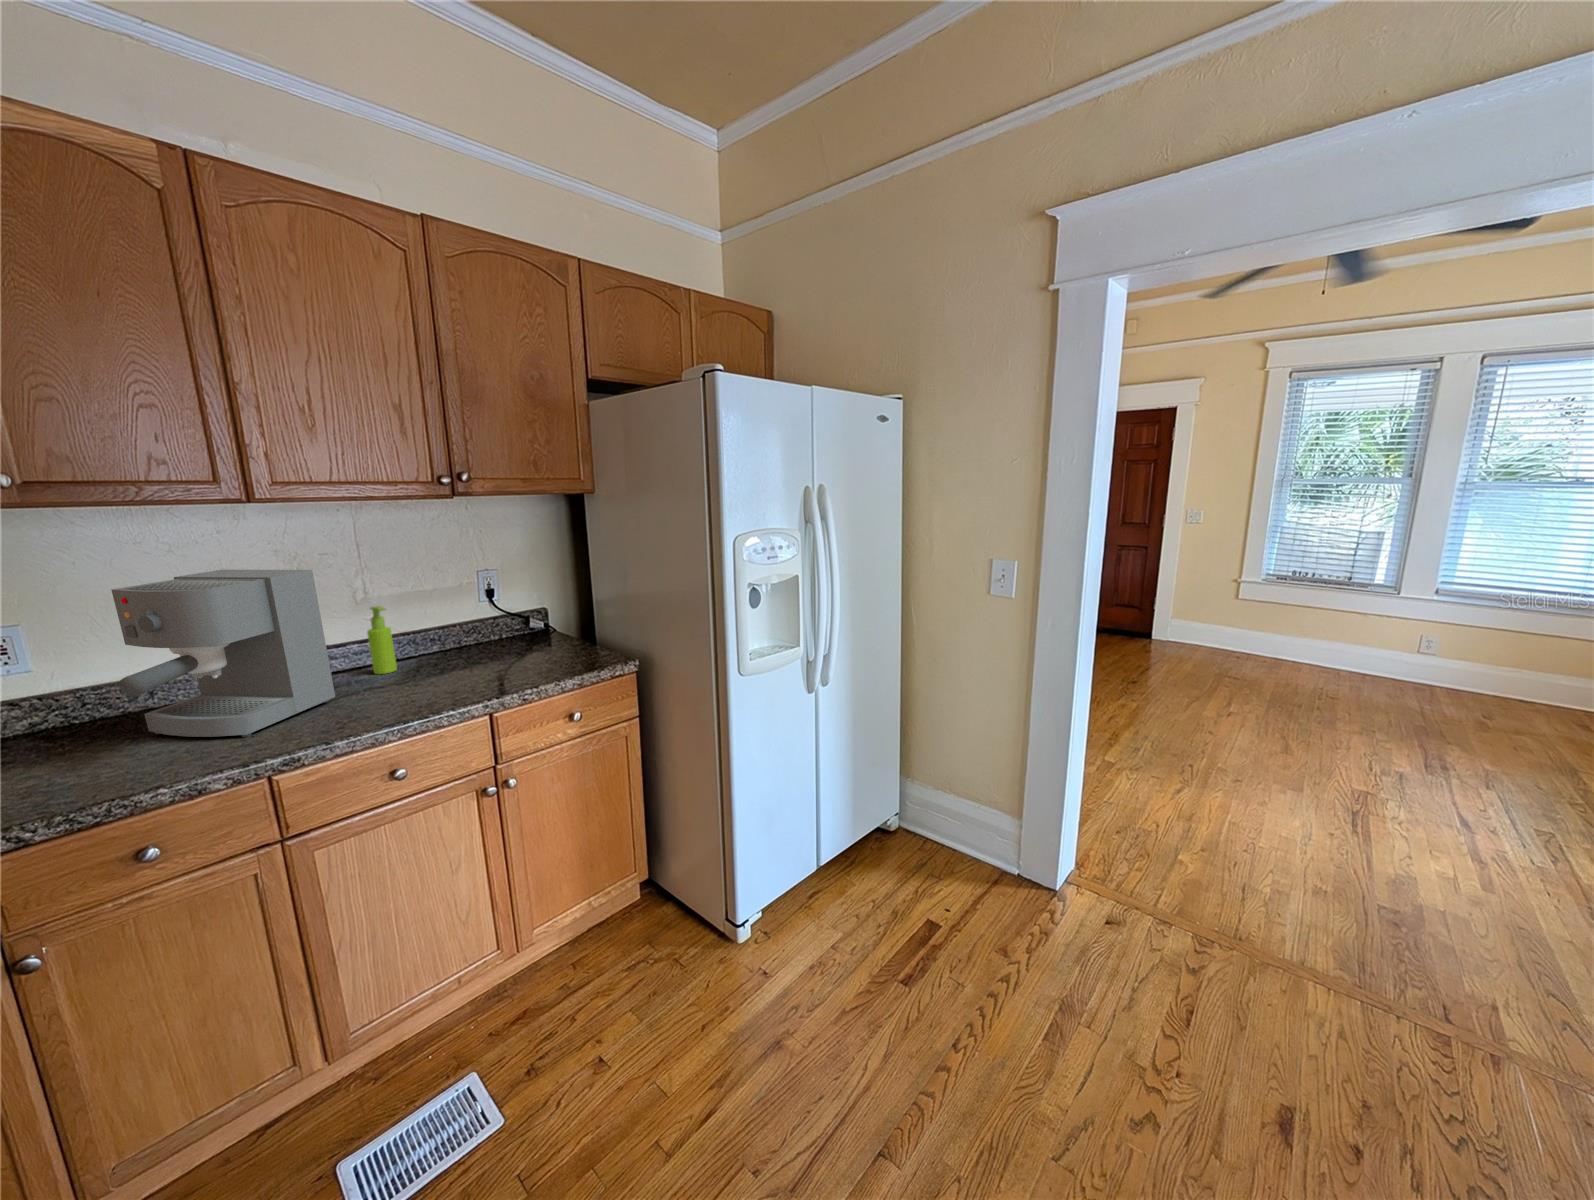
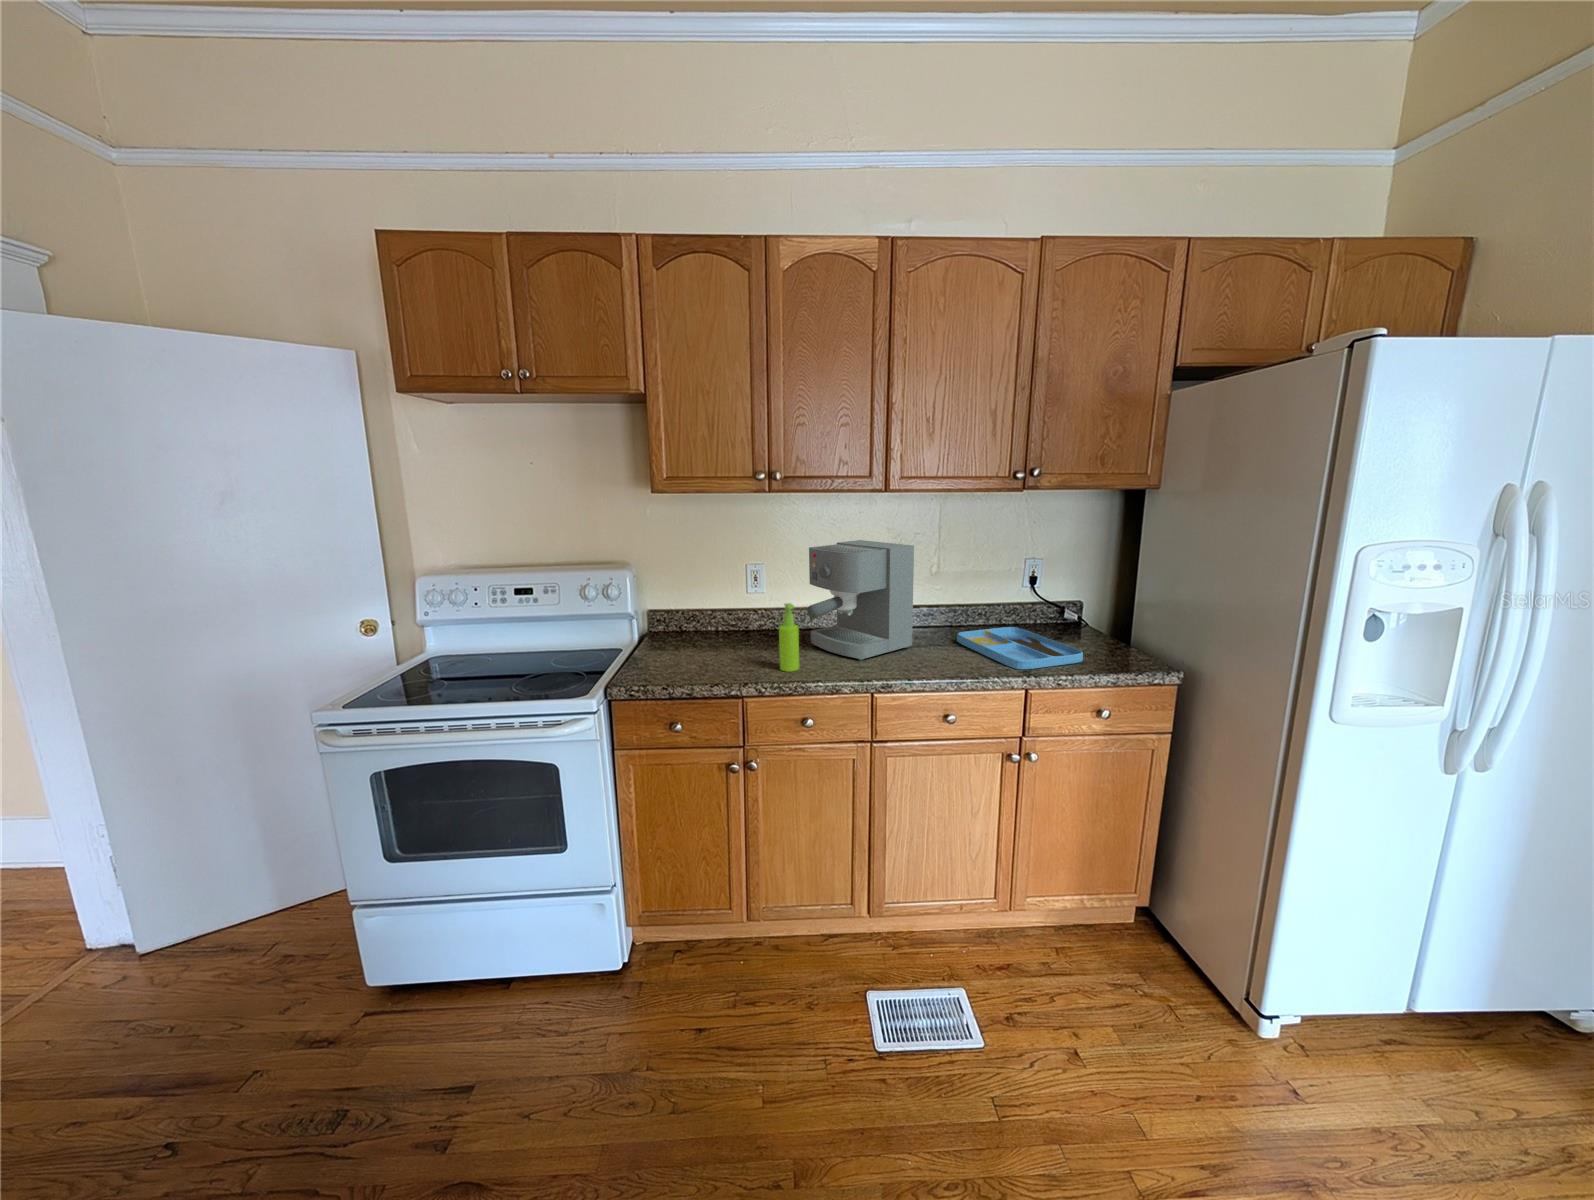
soap dispenser: present [367,606,397,674] -> present [779,603,799,672]
tray: none [402,648,549,694] -> present [957,627,1083,669]

